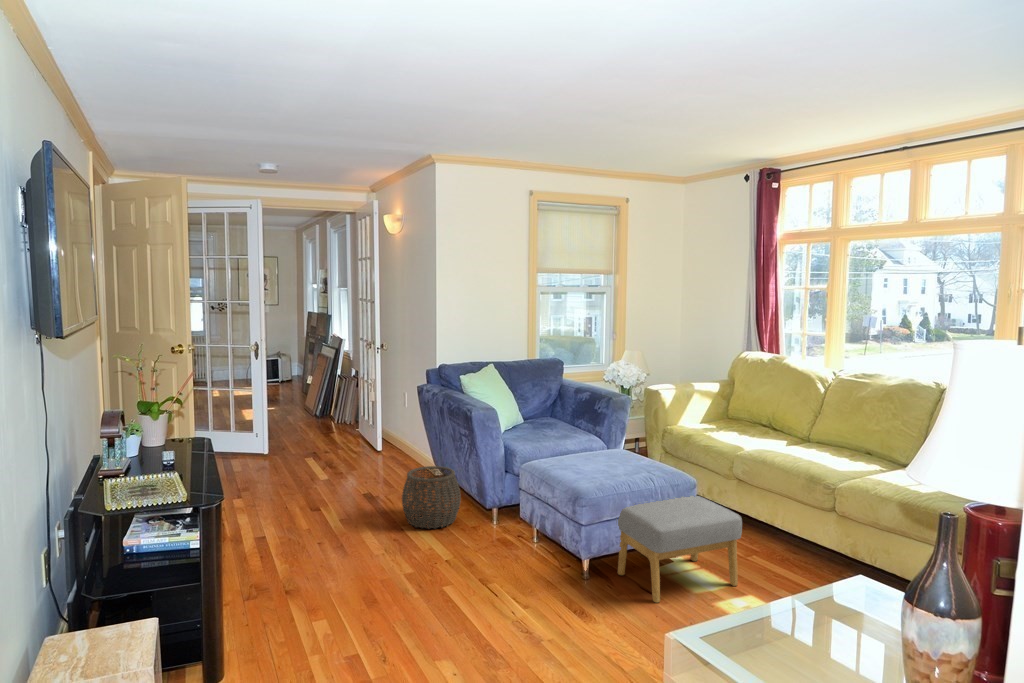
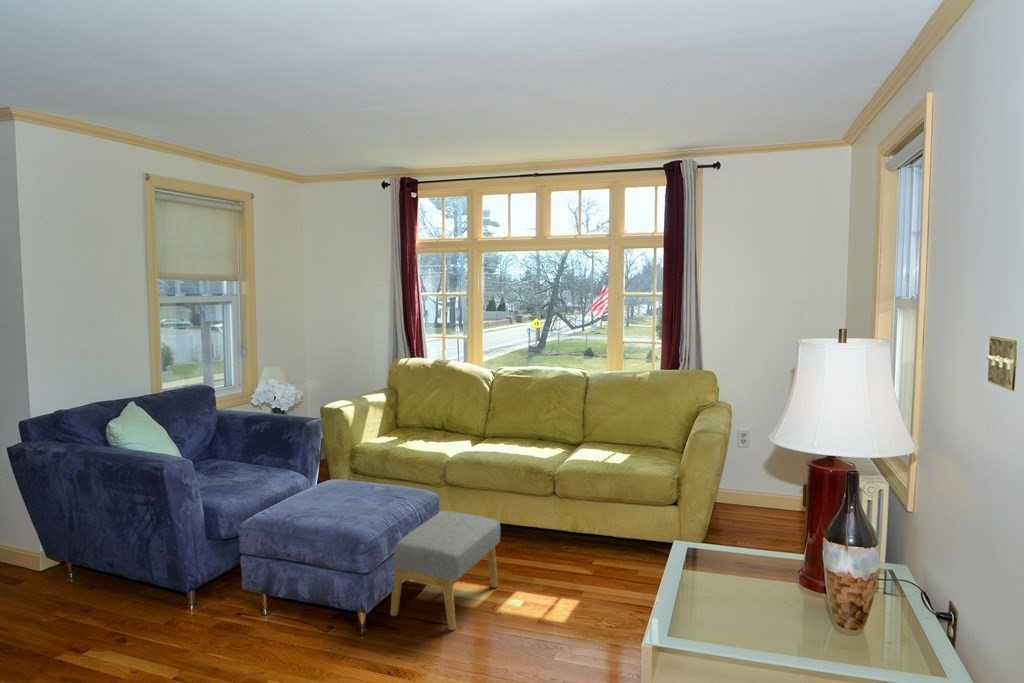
woven basket: present [402,466,461,529] -> none [44,555,143,653]

